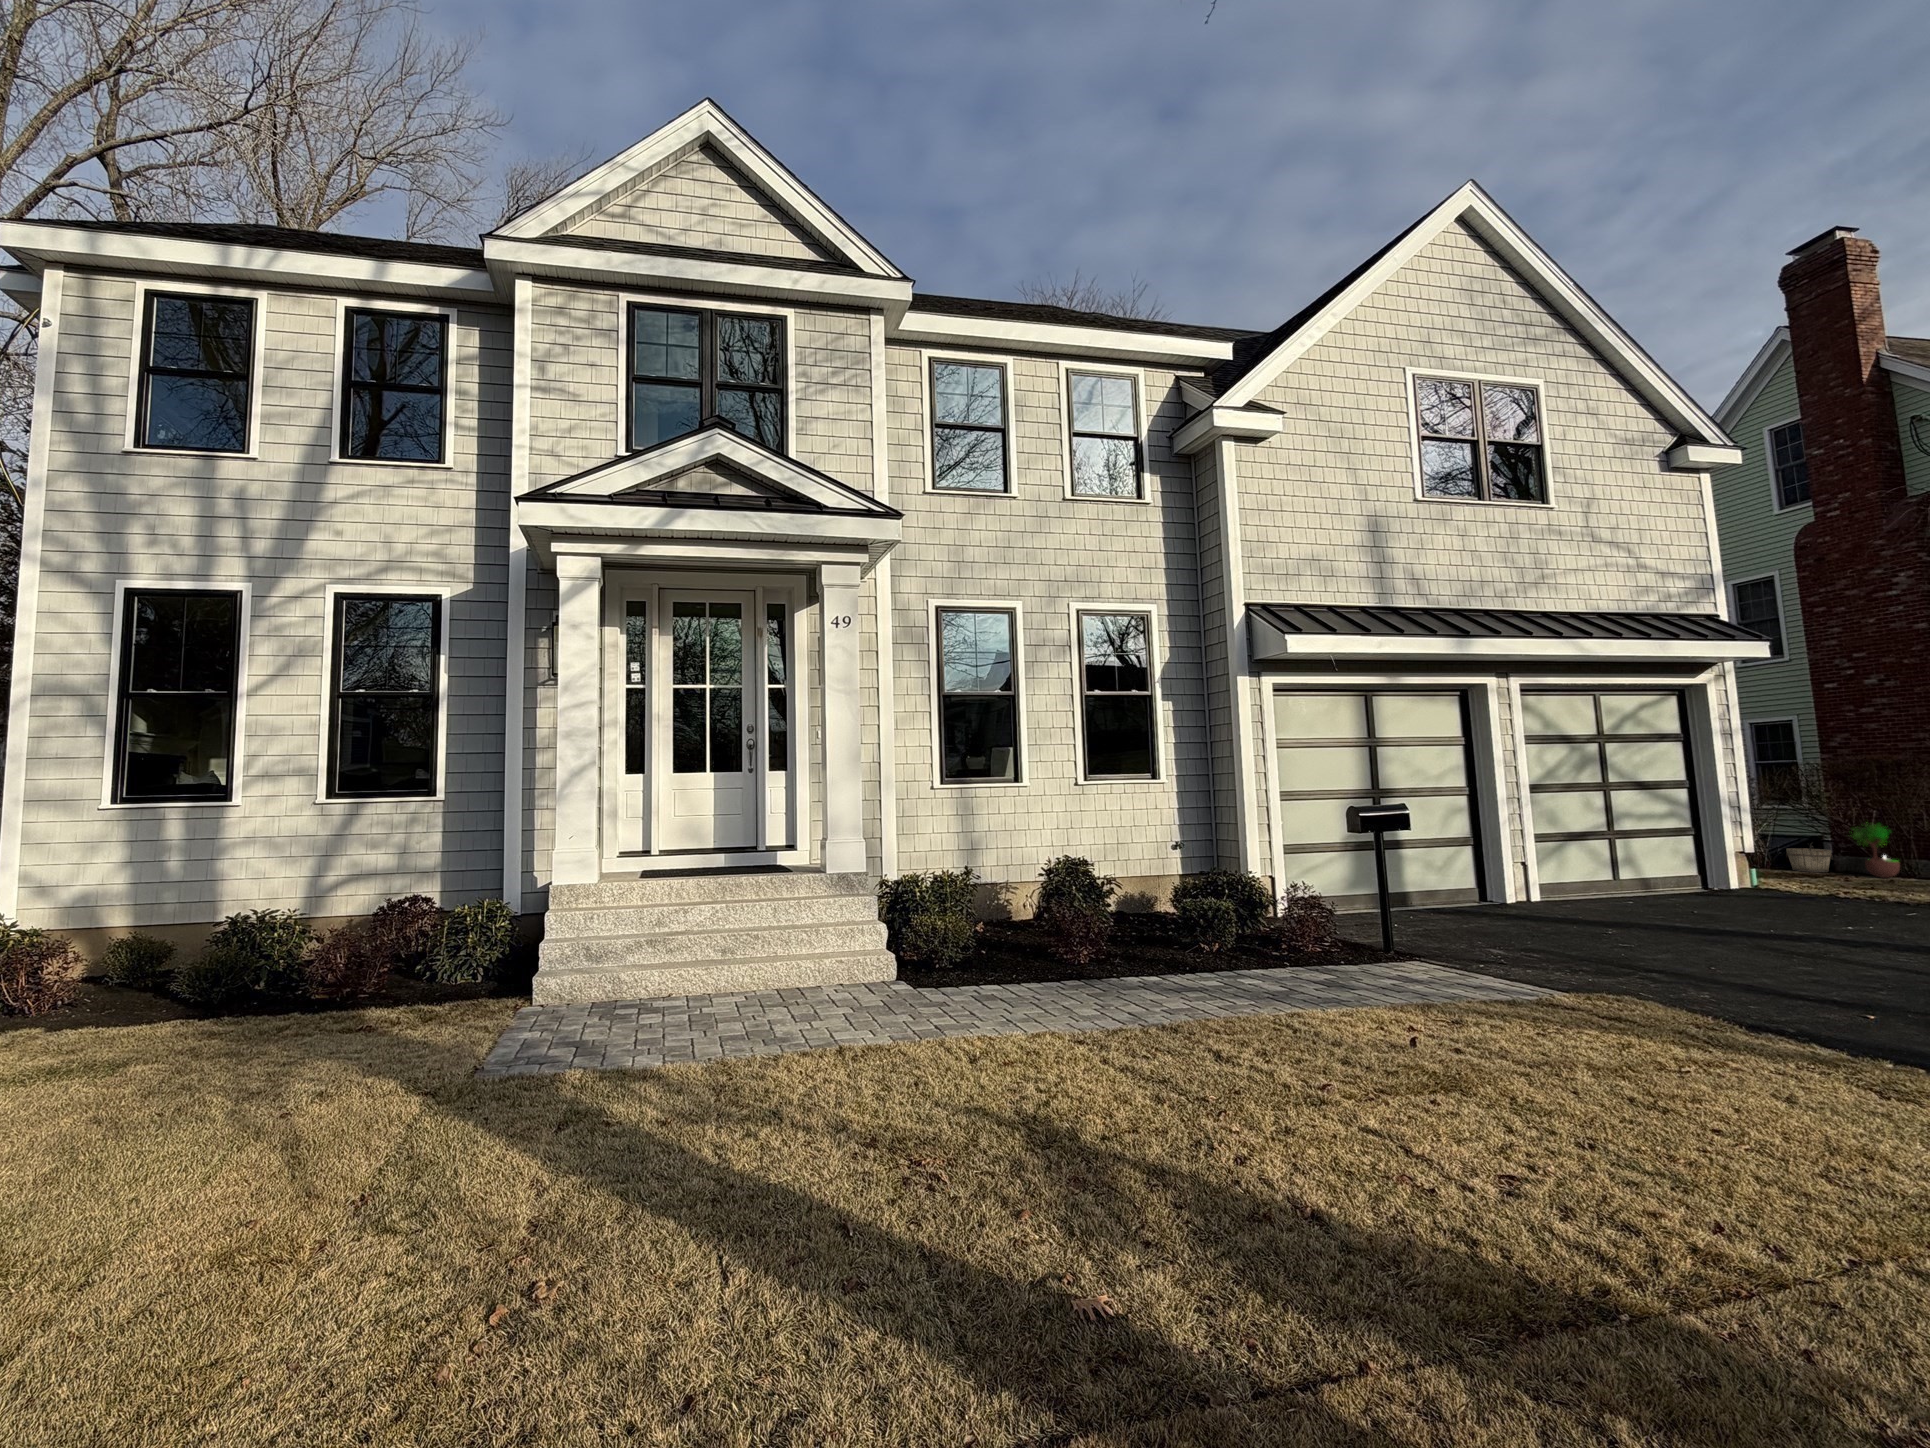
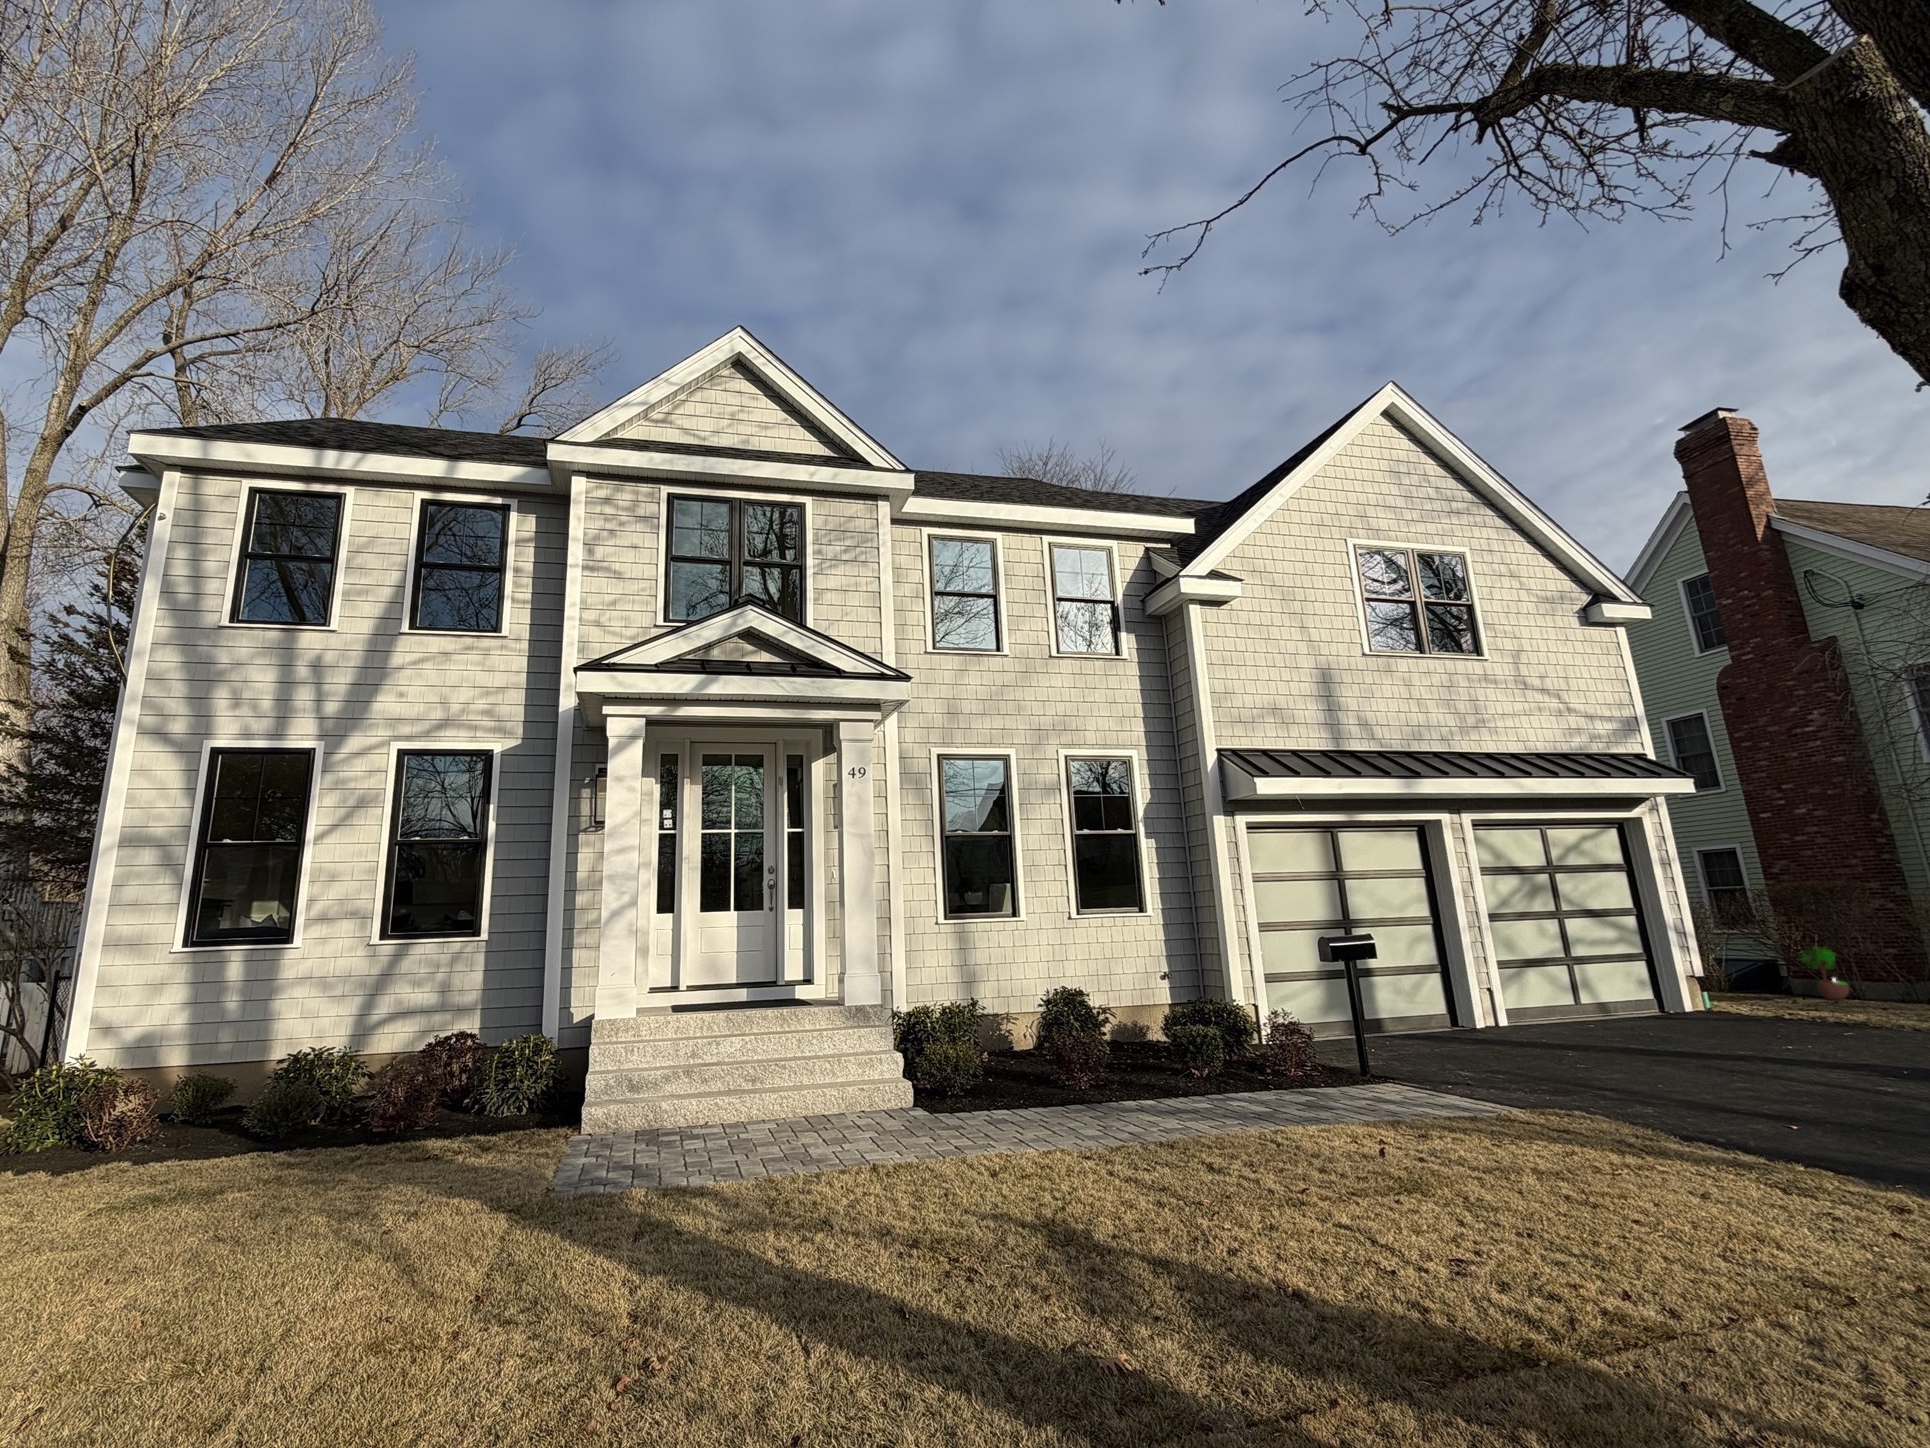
wooden bucket: present [1786,842,1832,872] -> none [1745,966,1789,995]

